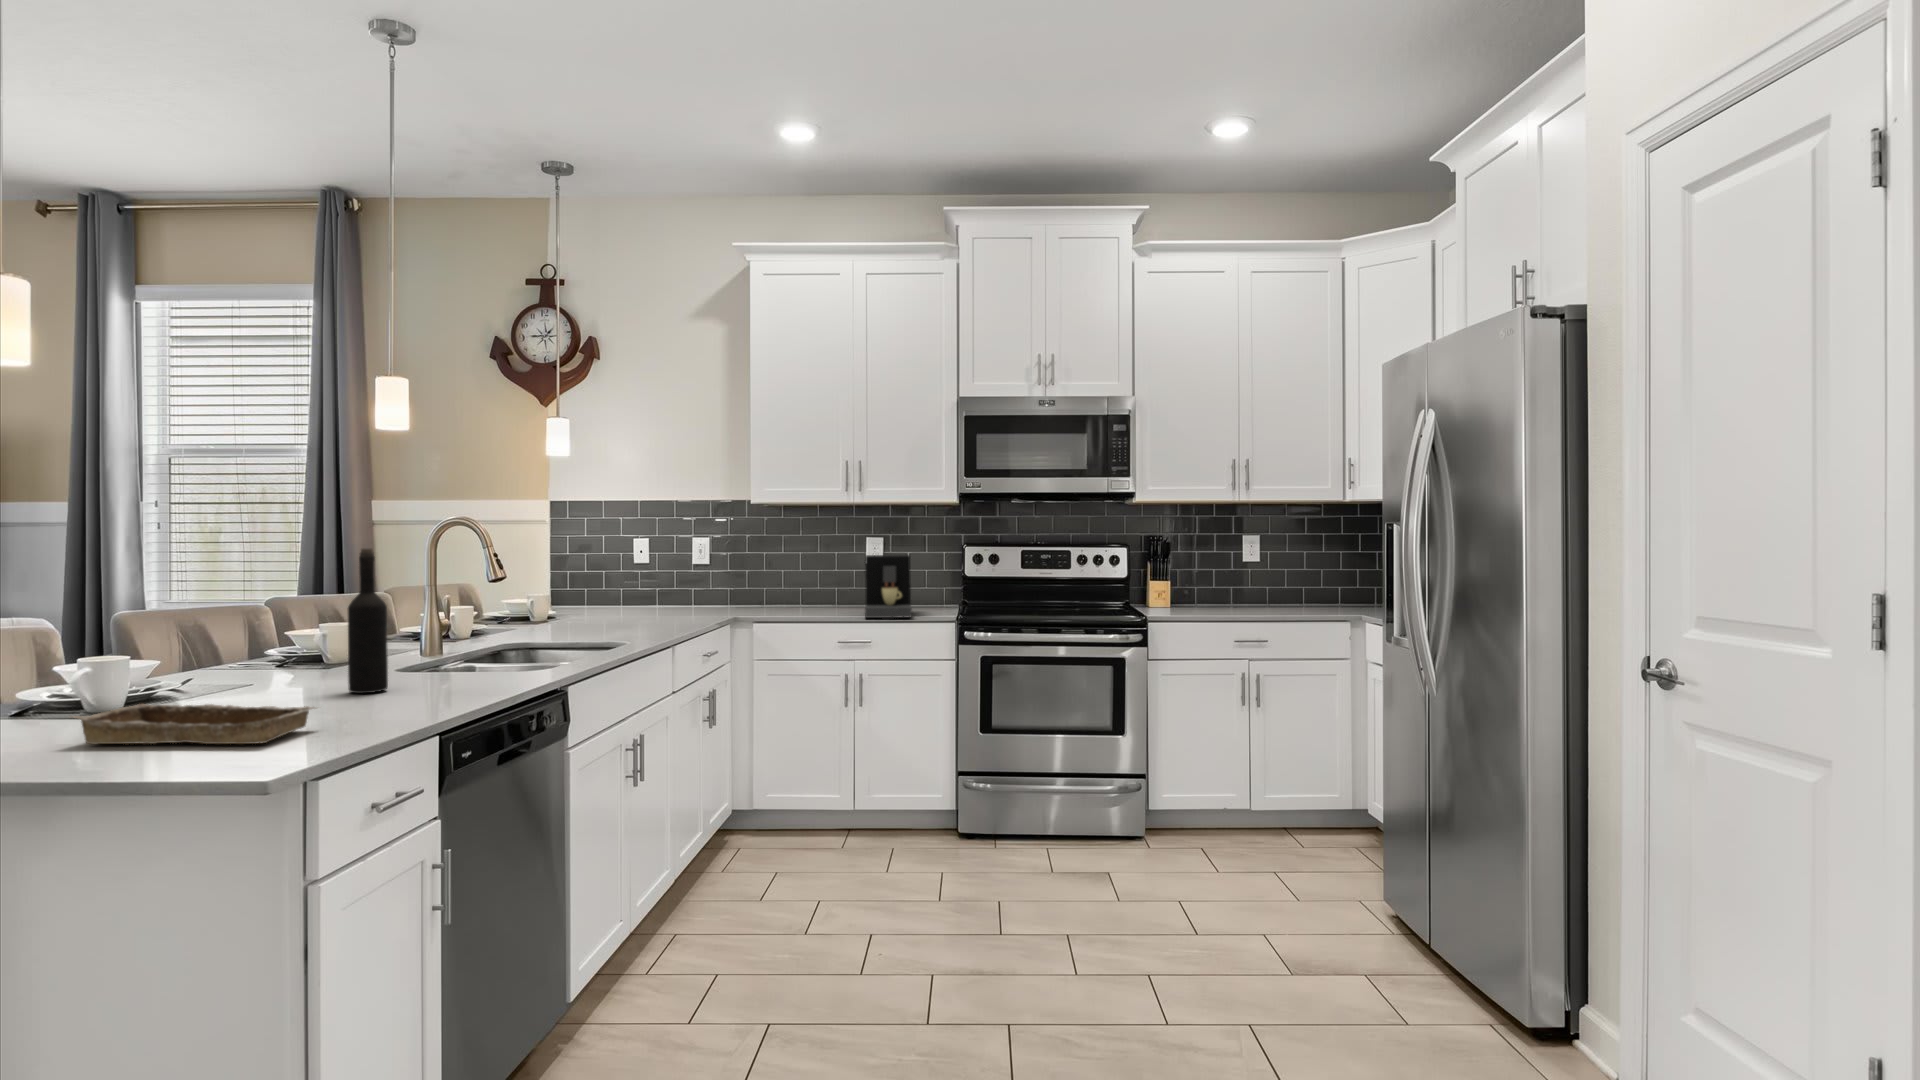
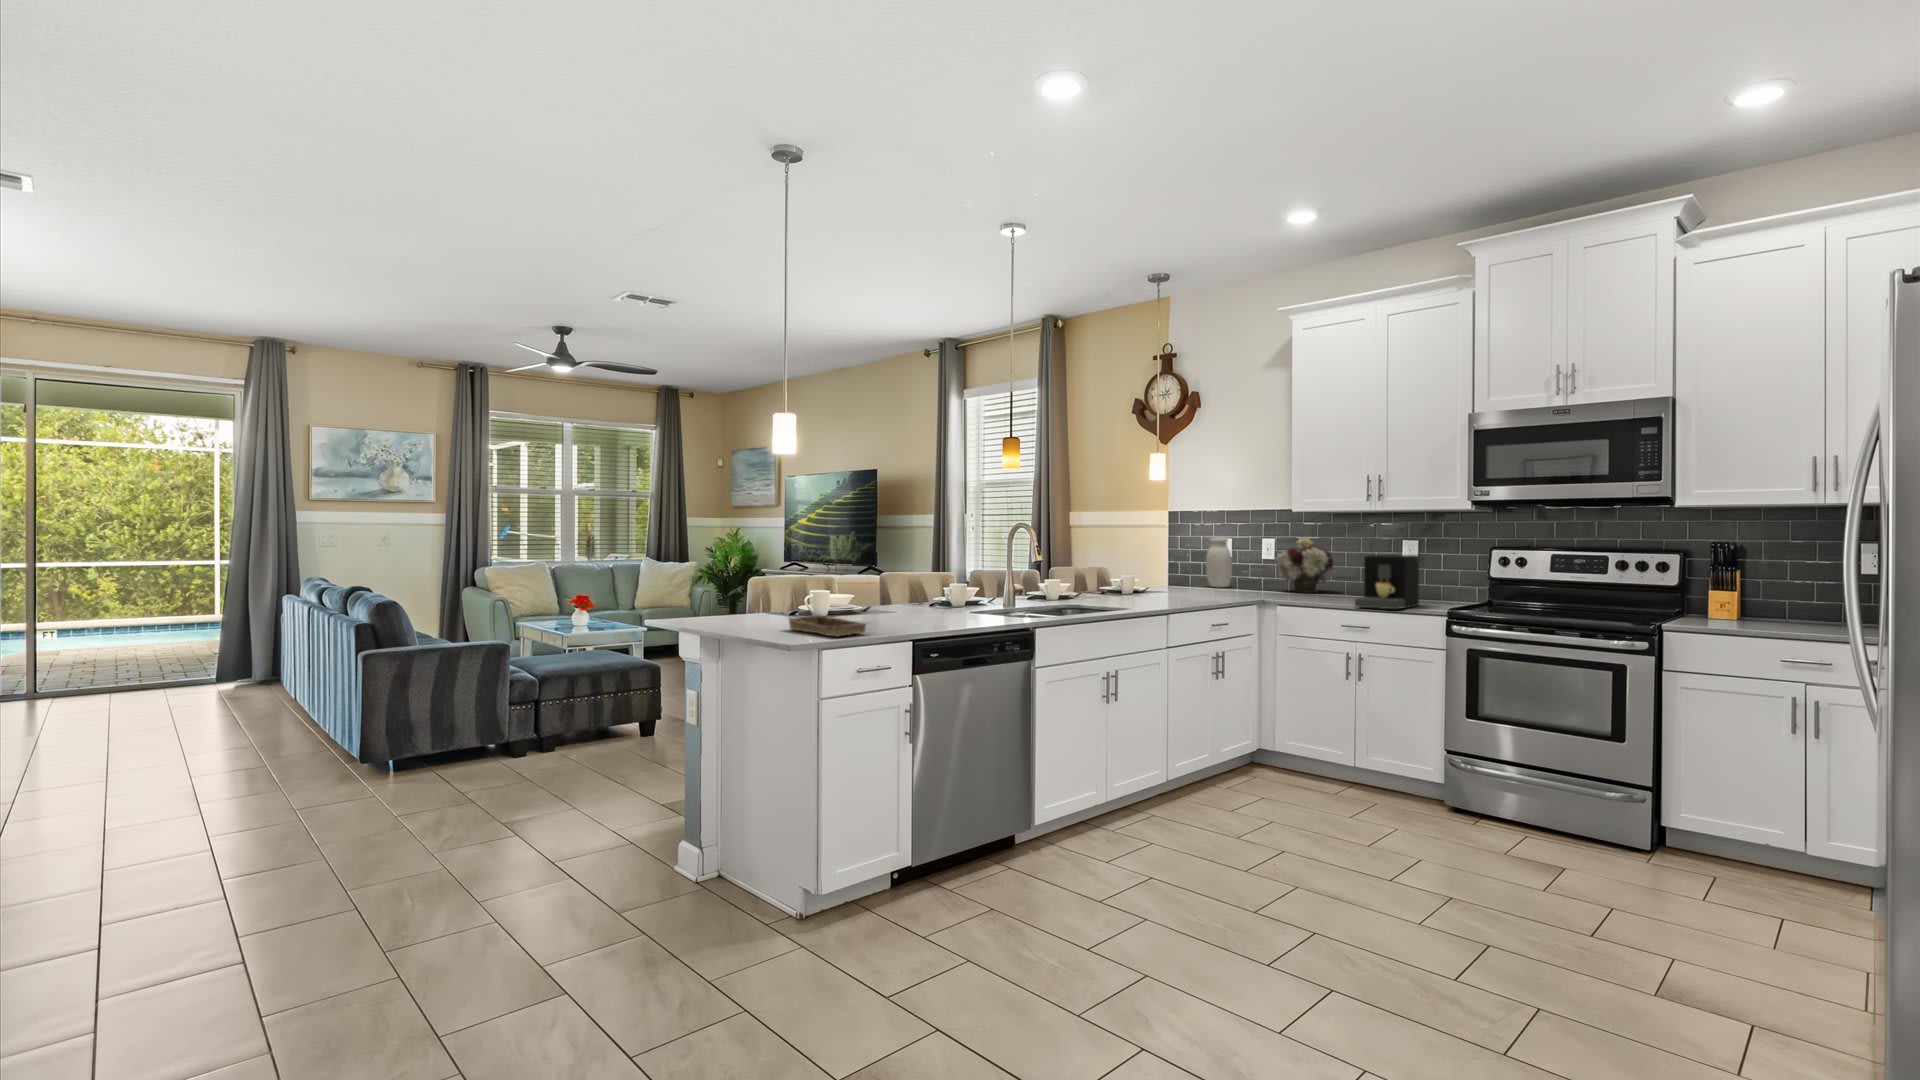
flower arrangement: none [715,536,790,606] -> present [1275,538,1335,593]
jar: none [618,537,655,605] -> present [1206,537,1232,587]
wine bottle: present [348,549,388,693] -> none [922,545,941,622]

